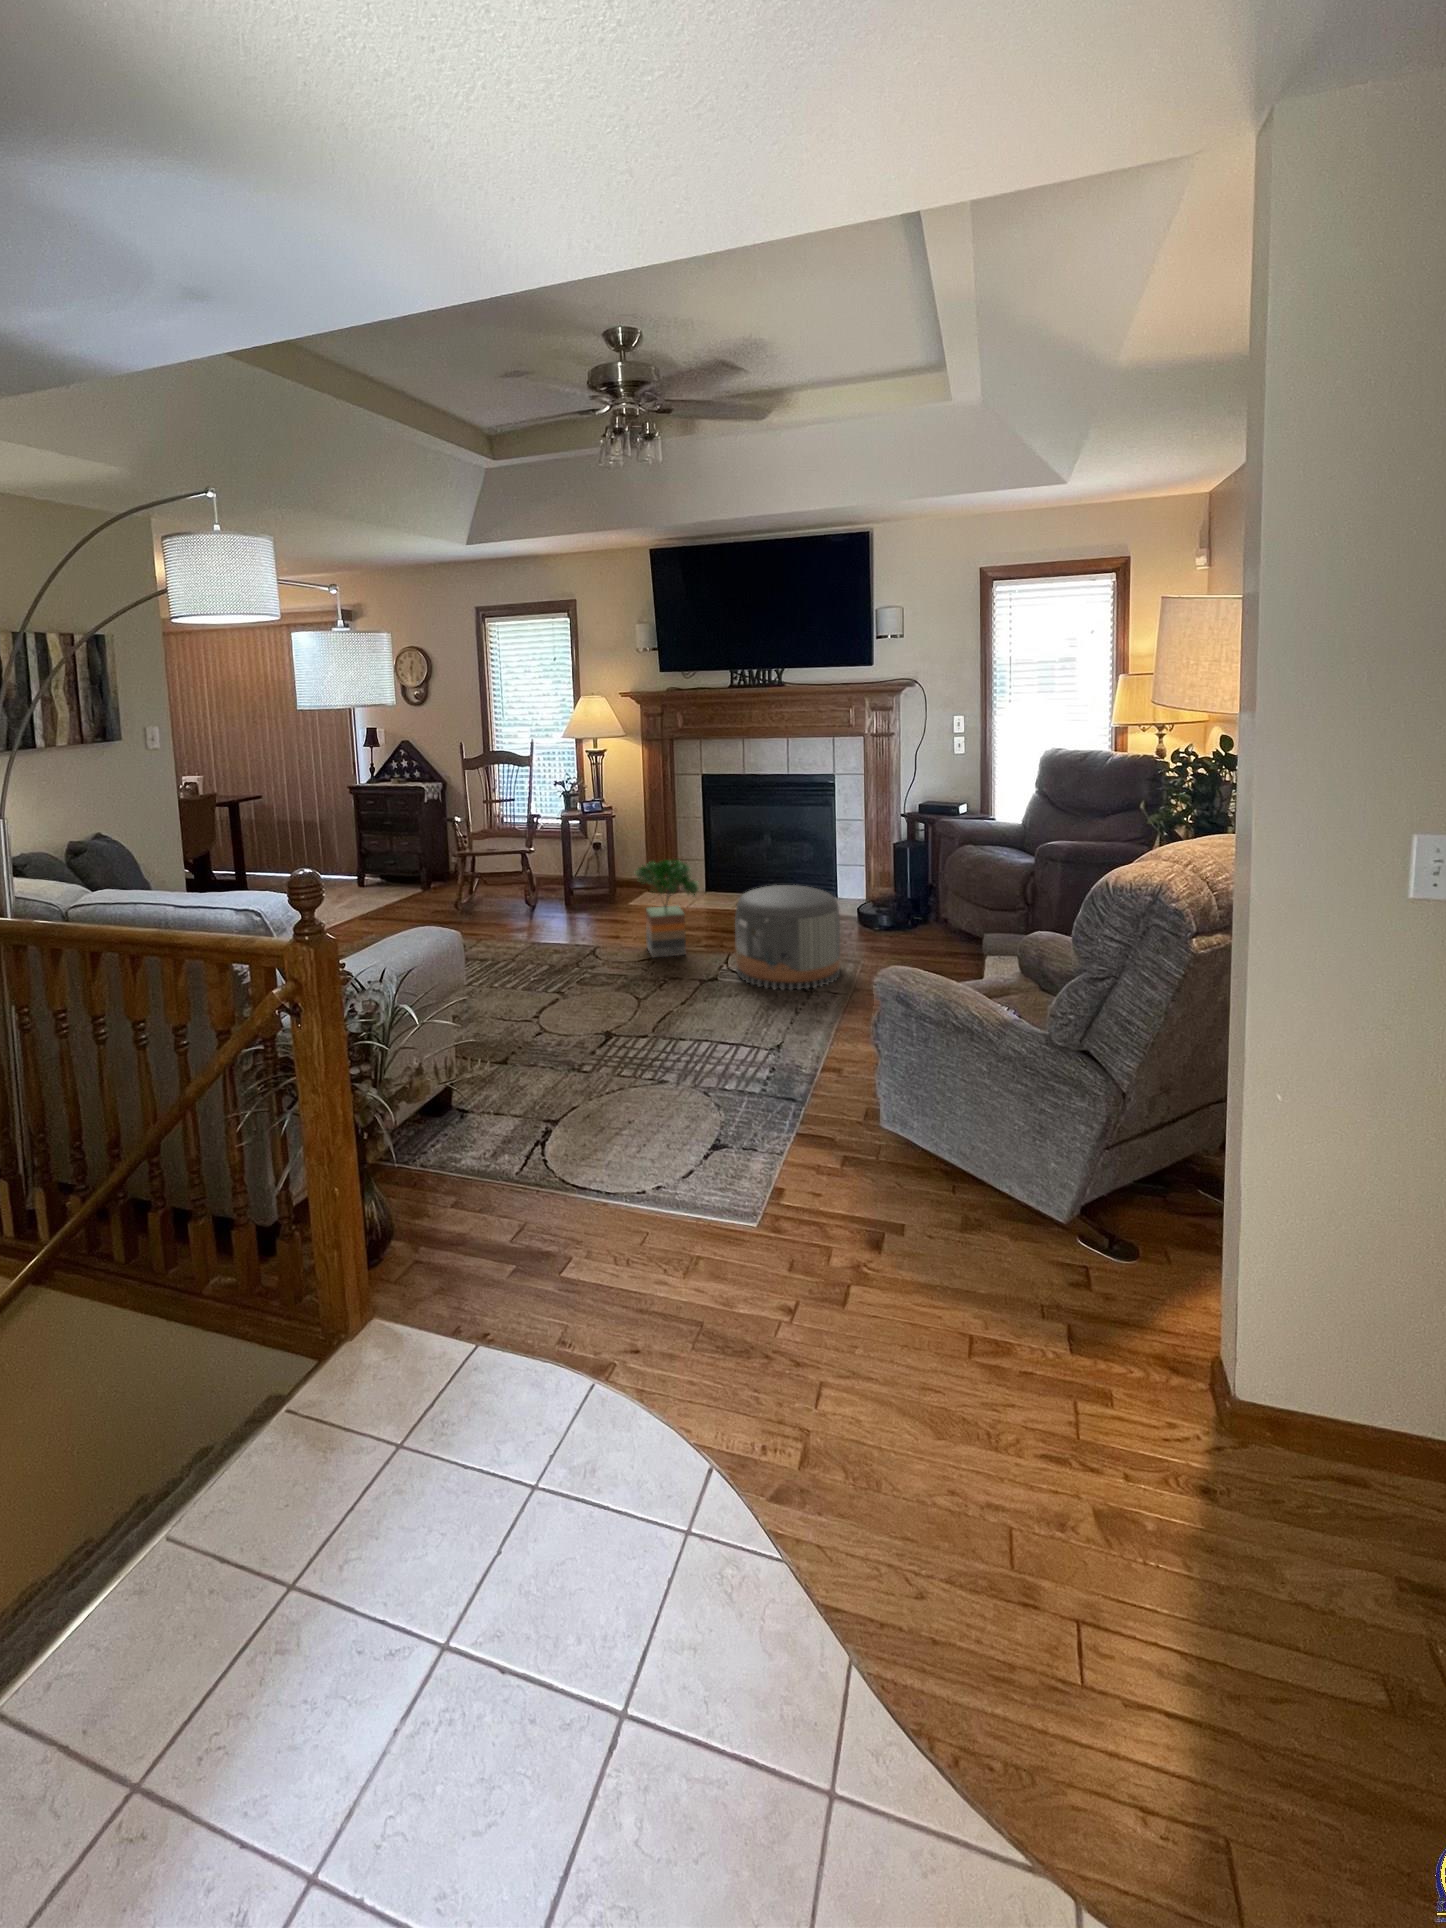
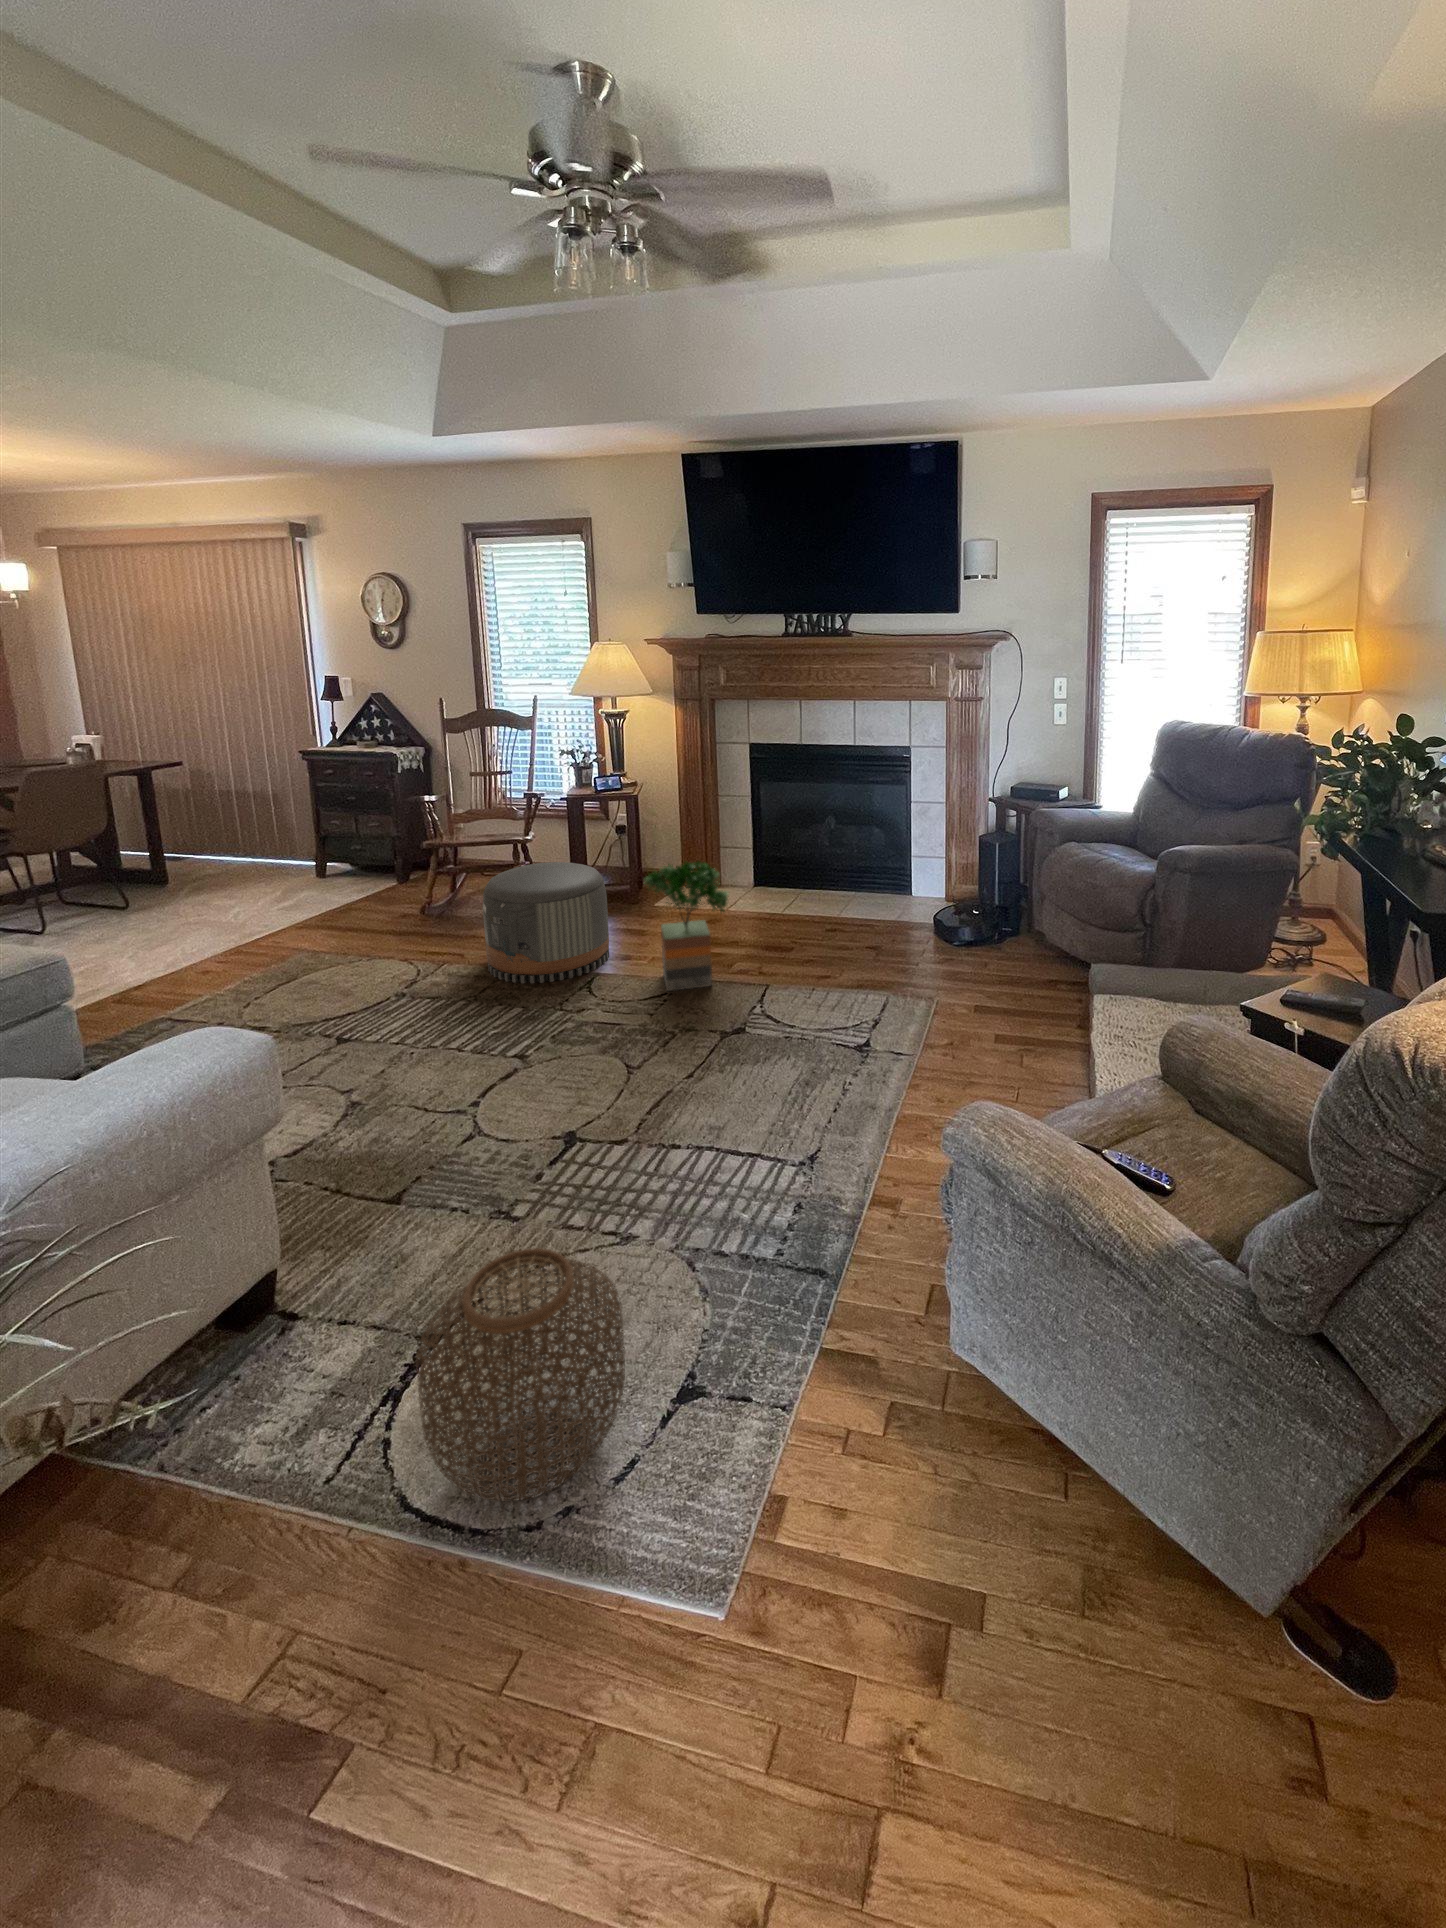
pouf: present [735,885,840,990] -> present [483,862,609,983]
woven basket: none [565,1051,682,1193] -> present [416,1248,625,1501]

